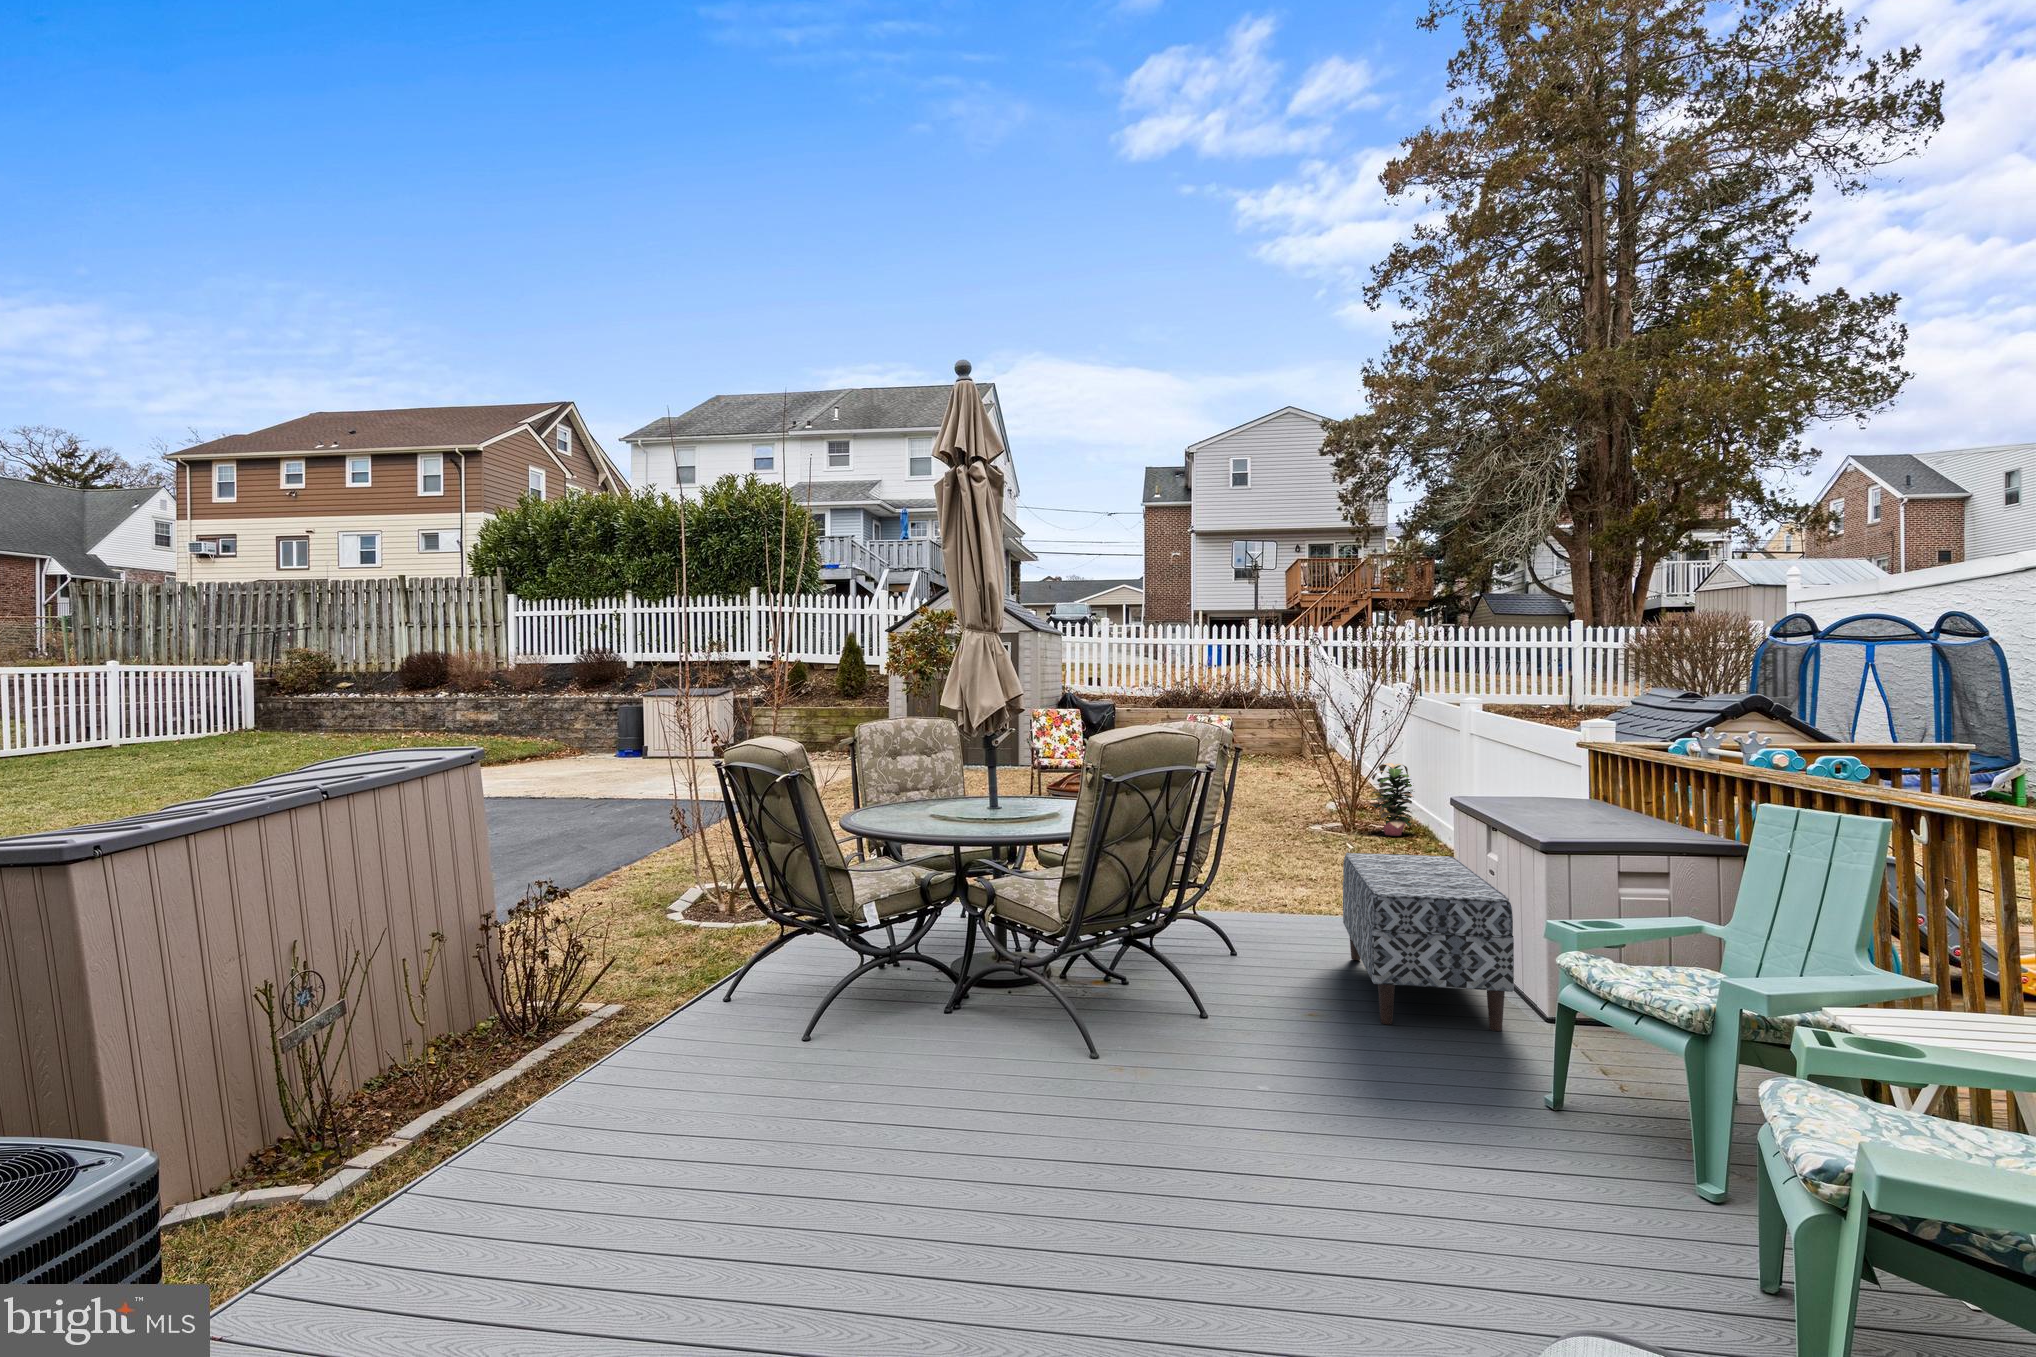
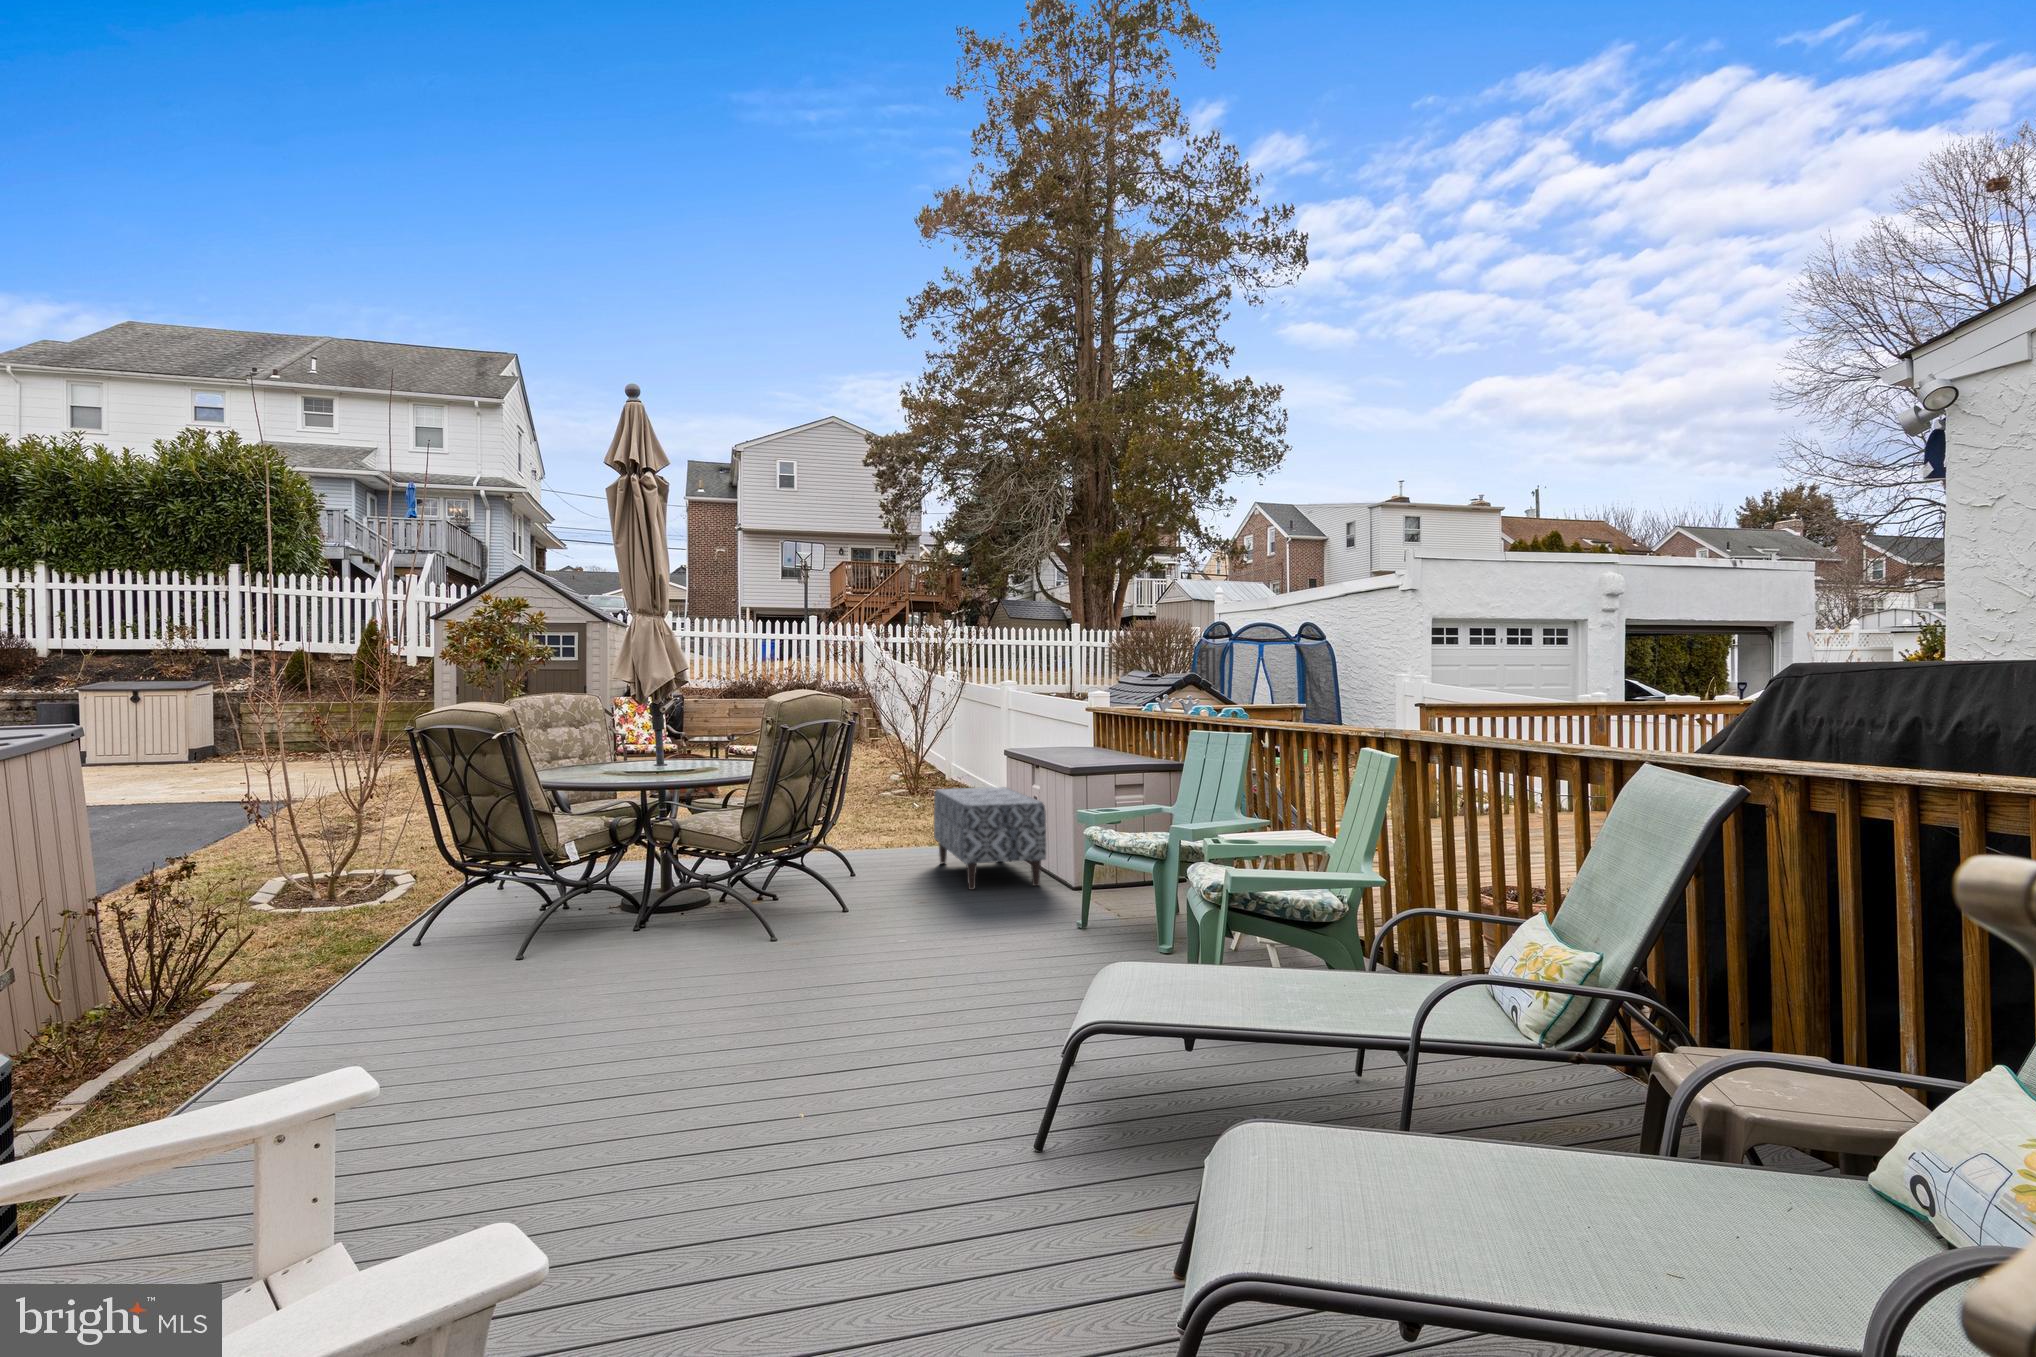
decorative plant: present [1370,763,1413,836] -> none [926,737,969,795]

